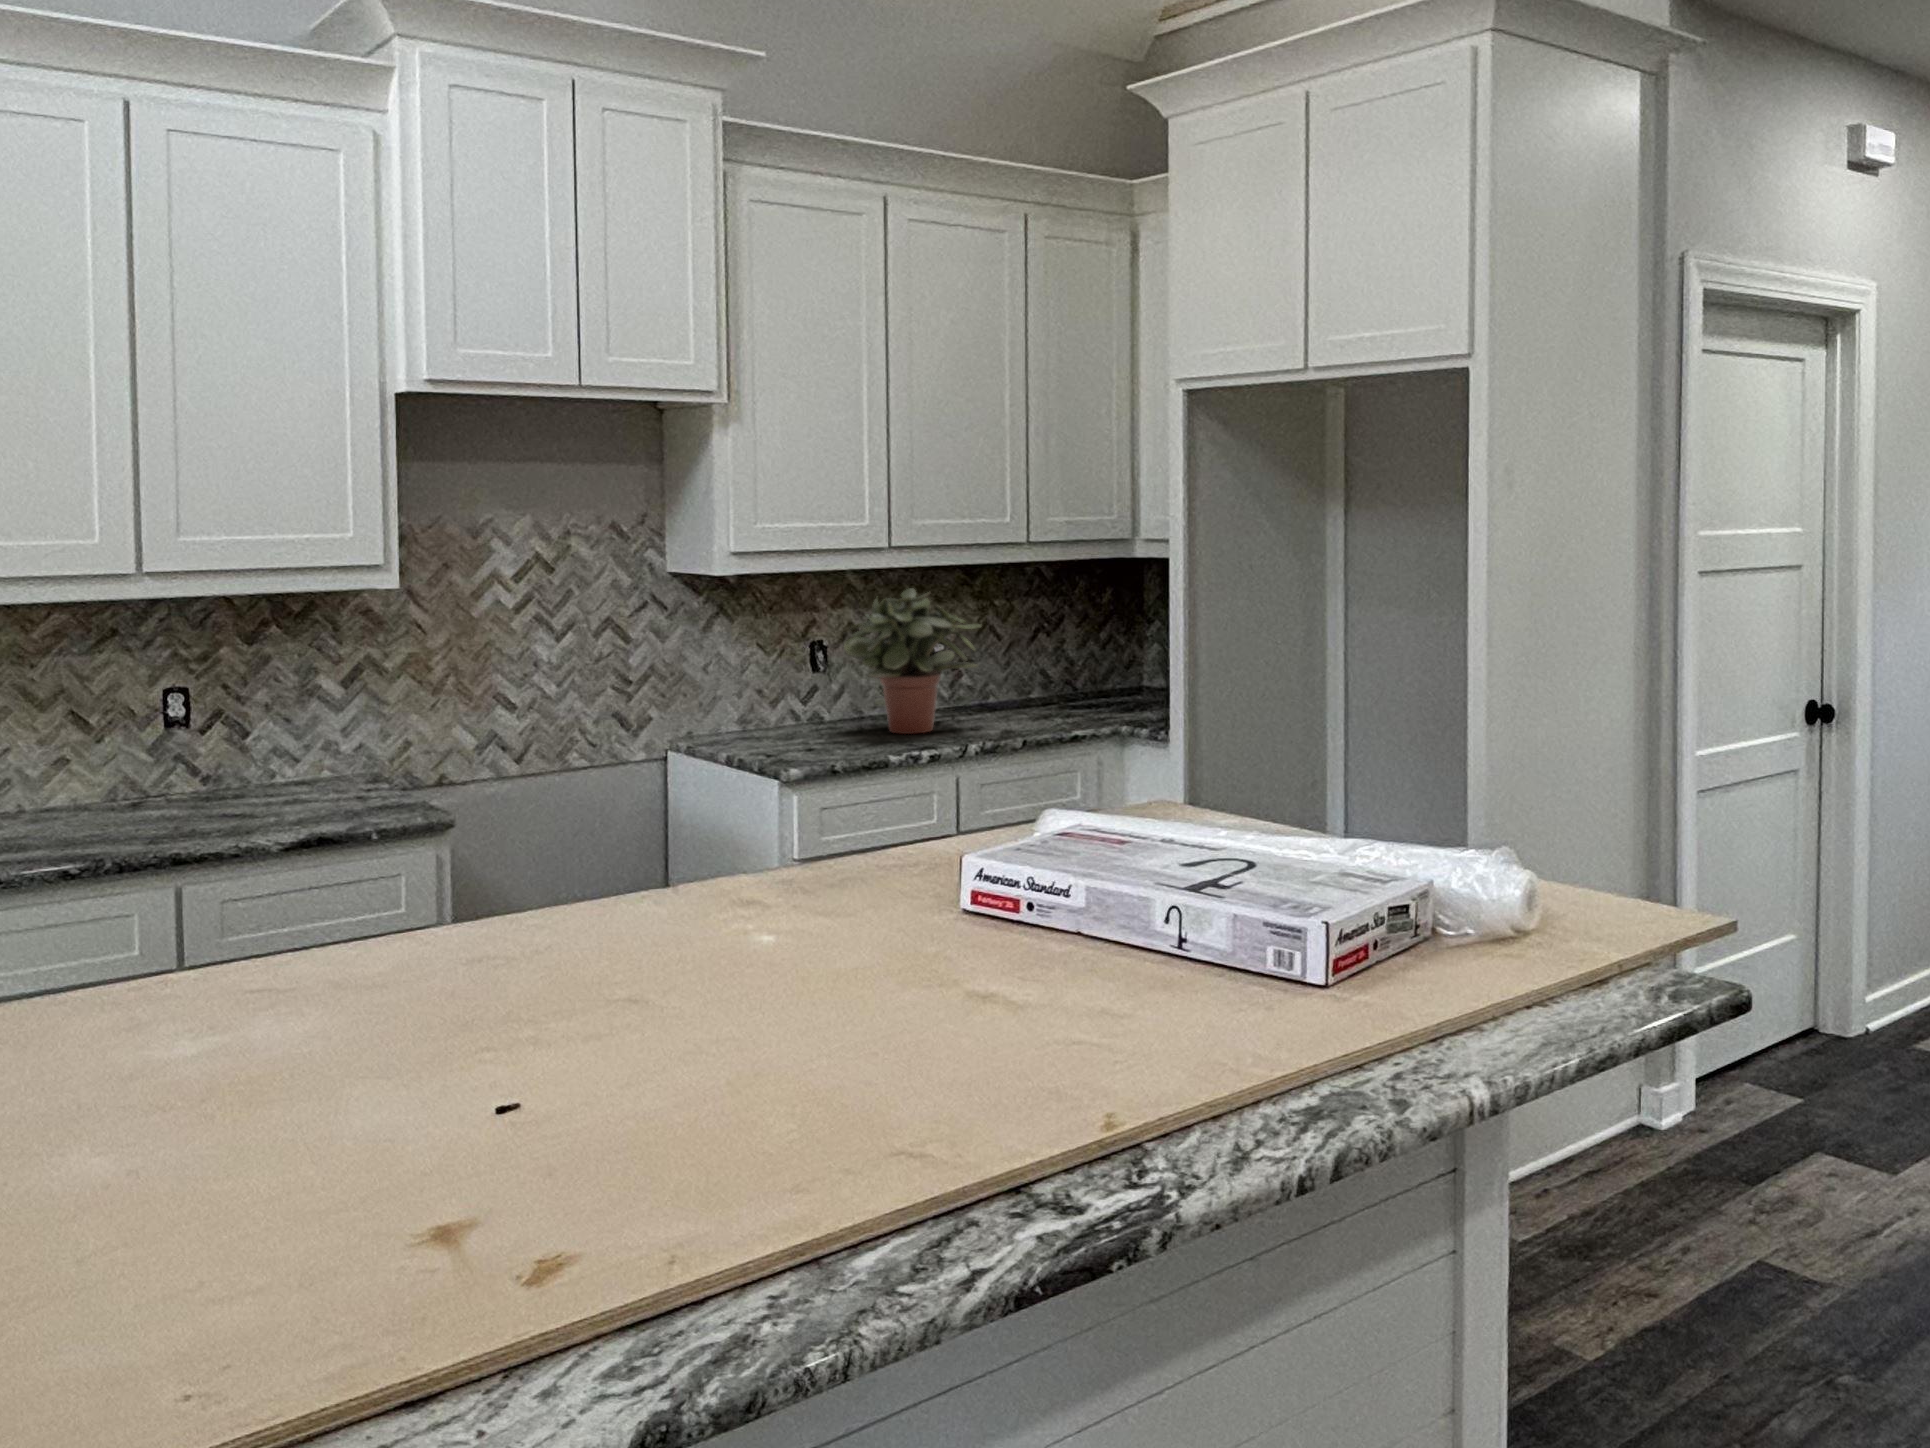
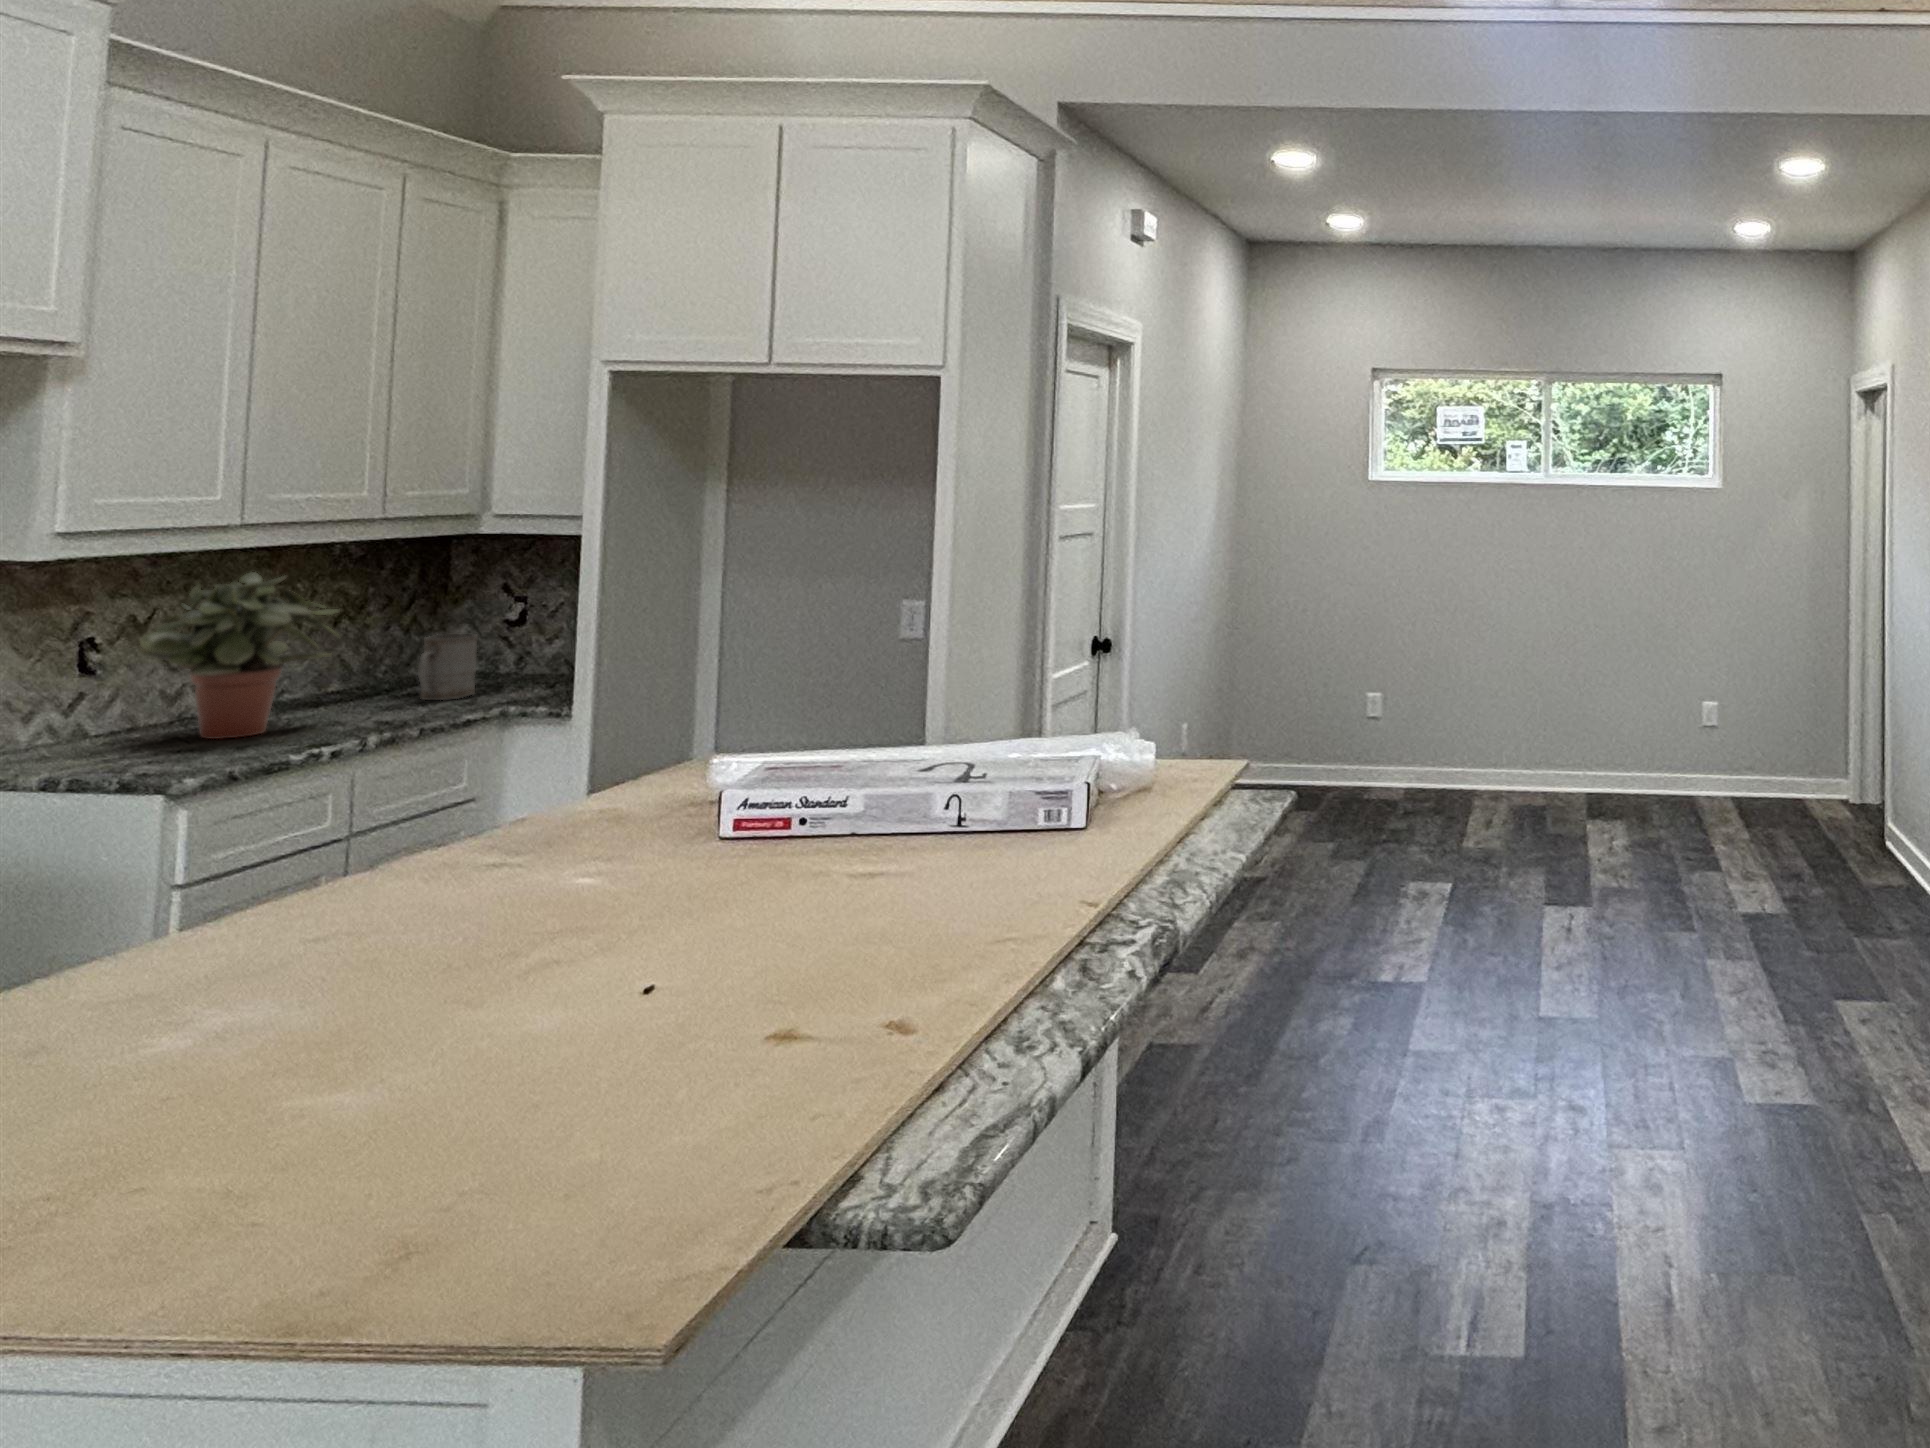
mug: none [1060,652,1109,715] -> present [418,634,478,700]

